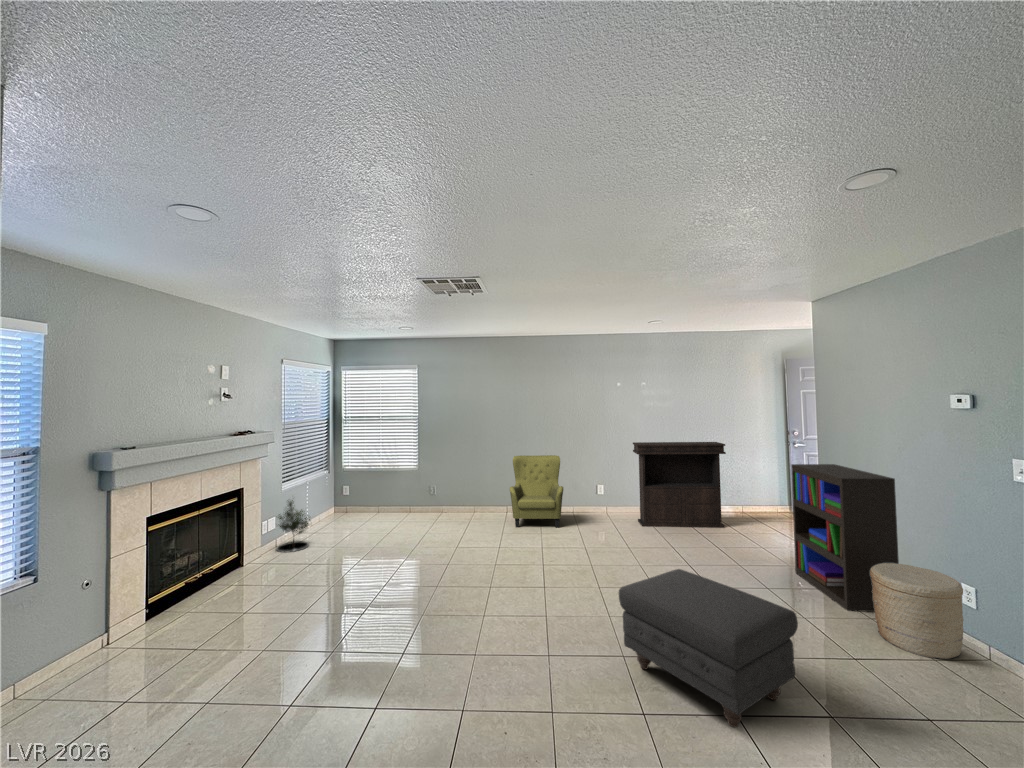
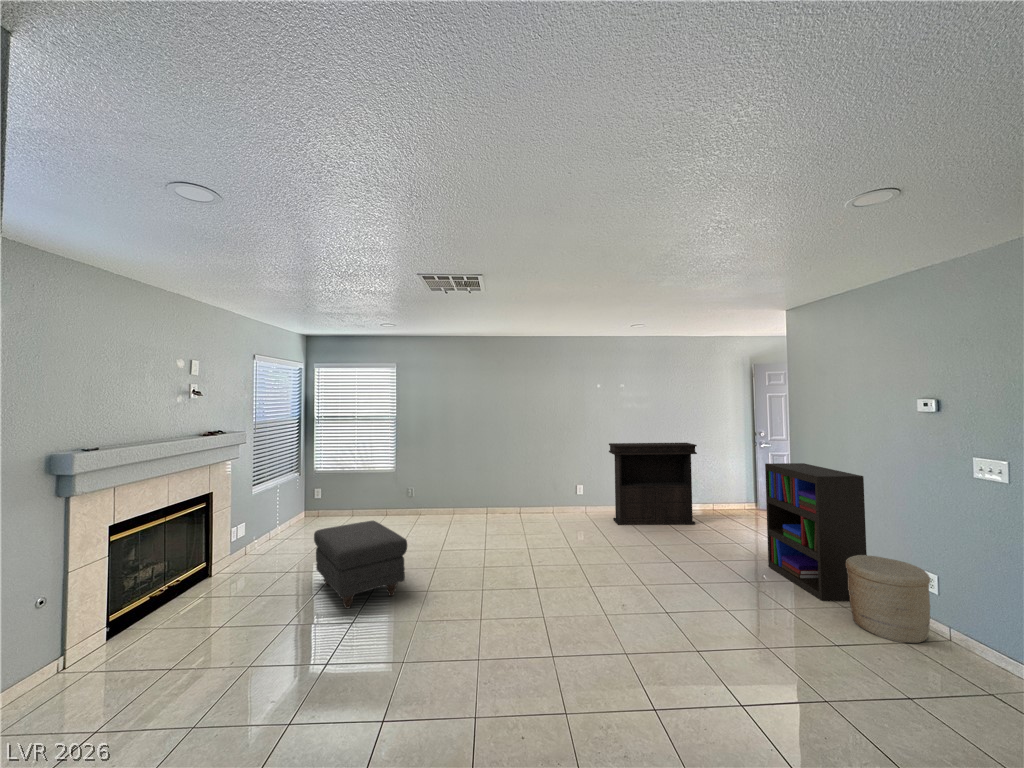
armchair: present [510,455,563,528] -> none [489,456,543,529]
potted tree: present [276,500,310,552] -> none [244,499,287,560]
ottoman: present [619,569,798,727] -> present [314,521,407,608]

